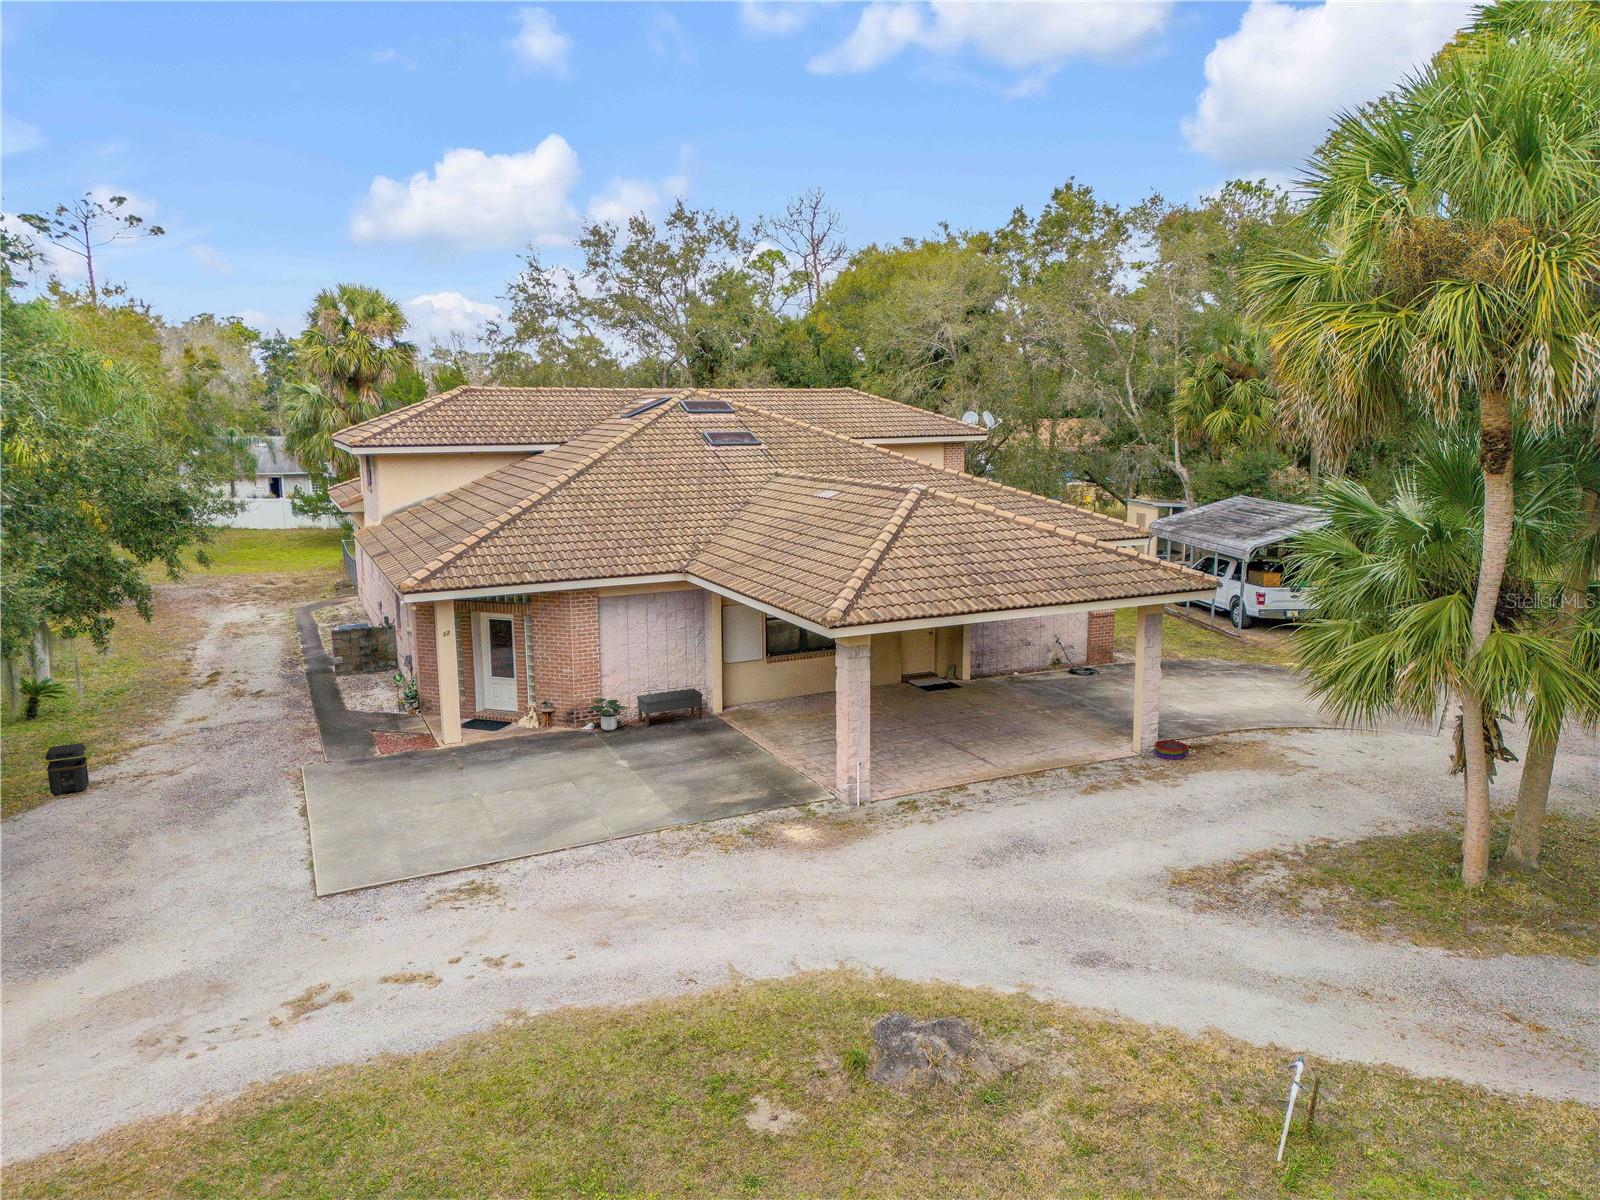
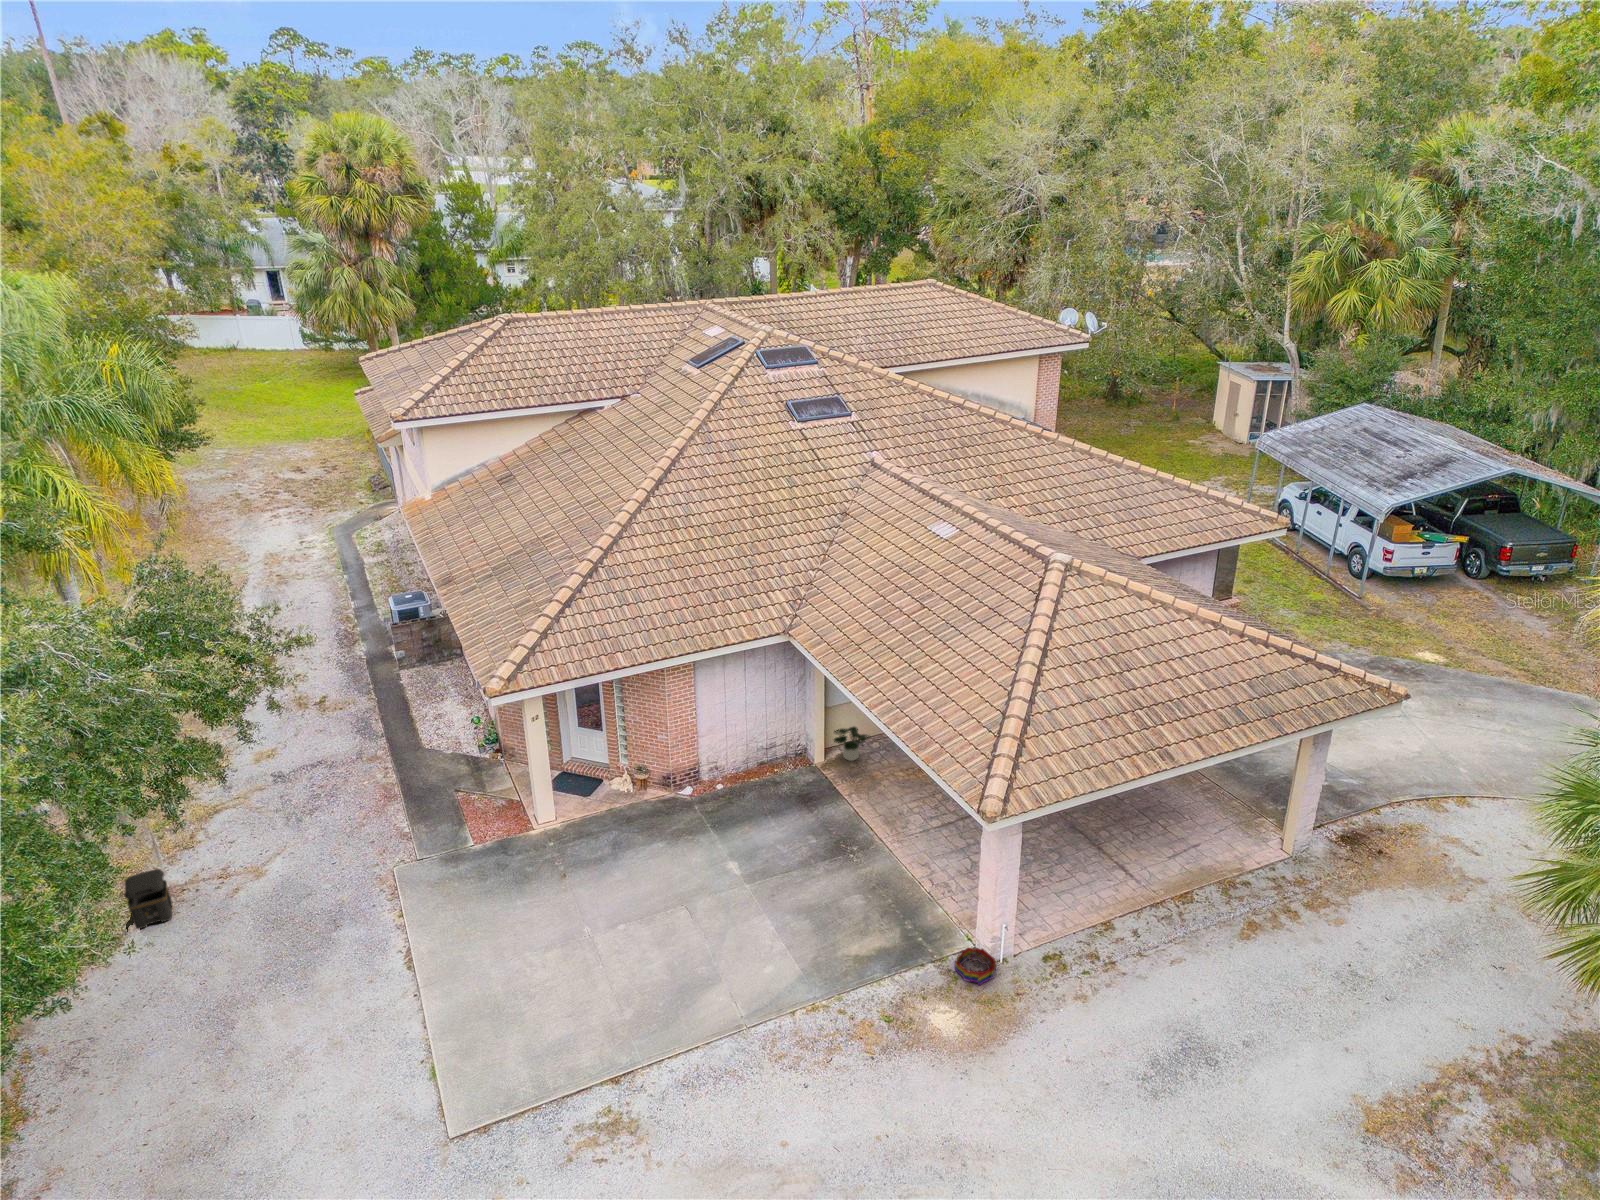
bench: present [637,689,703,727] -> none [737,737,807,789]
potted plant: present [590,699,629,730] -> present [834,727,871,761]
storage bin: present [1154,740,1189,759] -> present [955,948,996,985]

